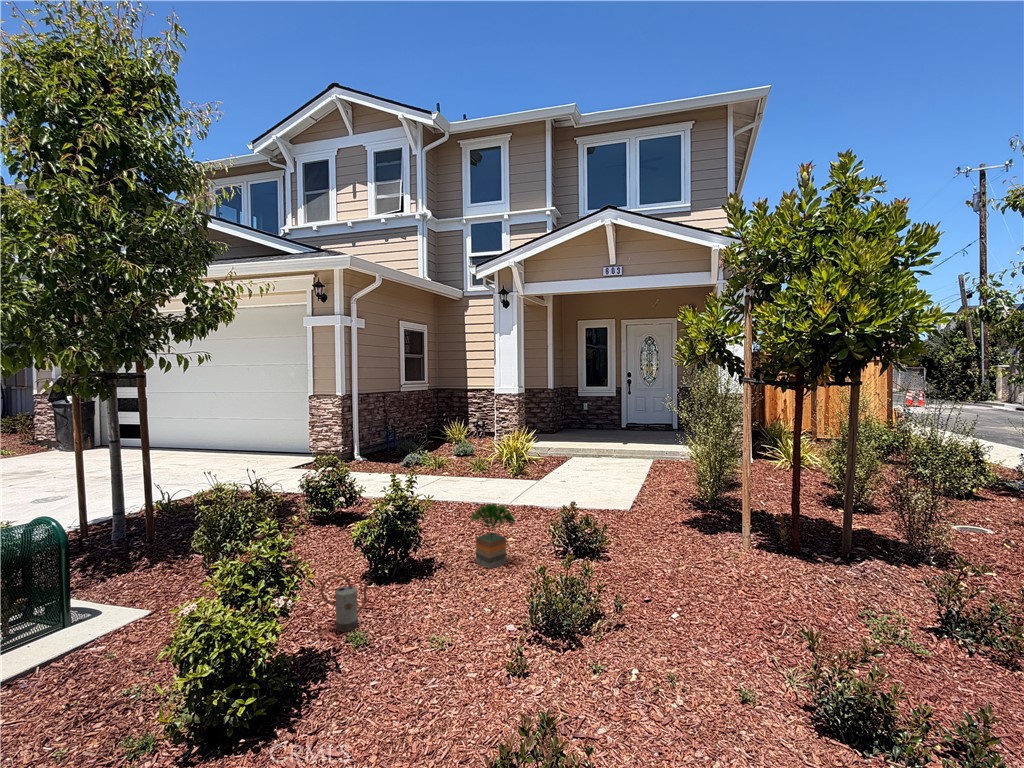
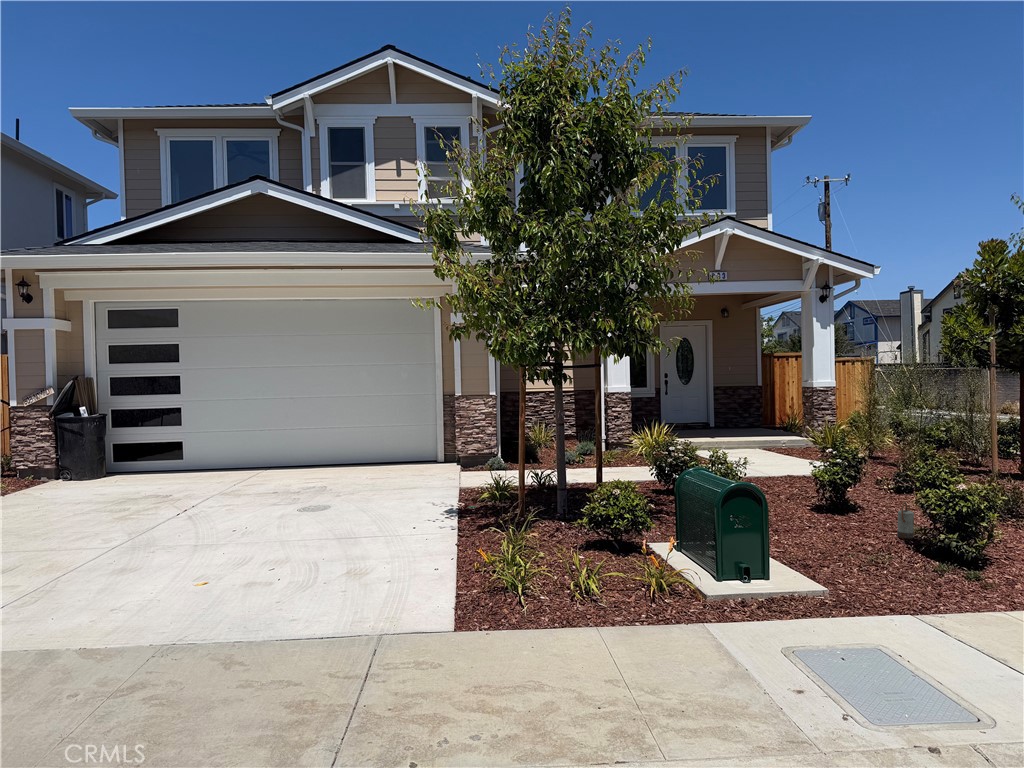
potted tree: present [471,503,515,569] -> none [859,463,895,509]

